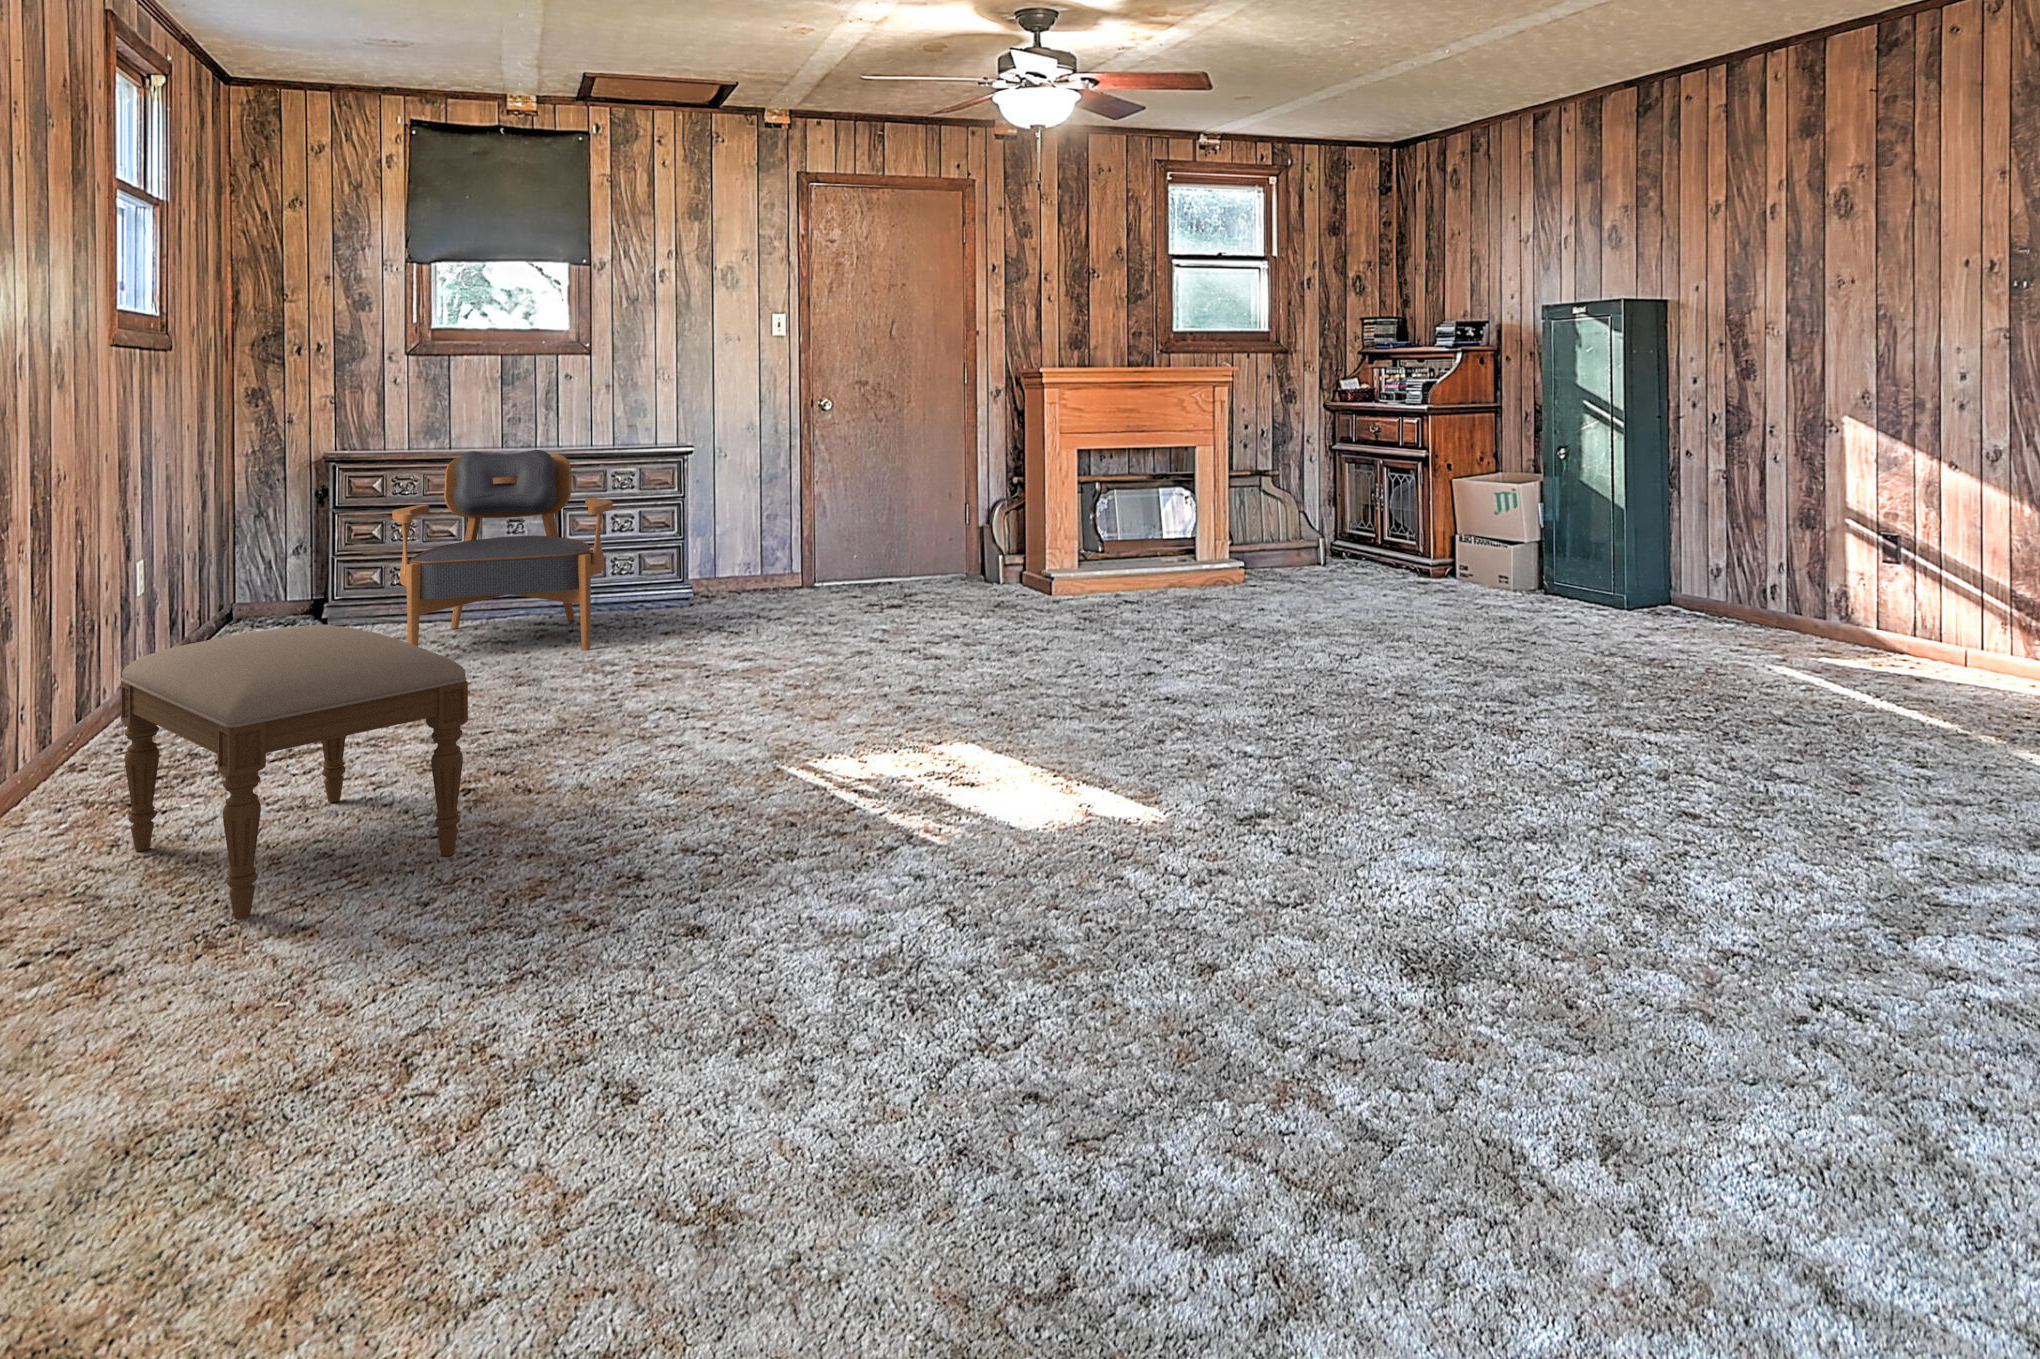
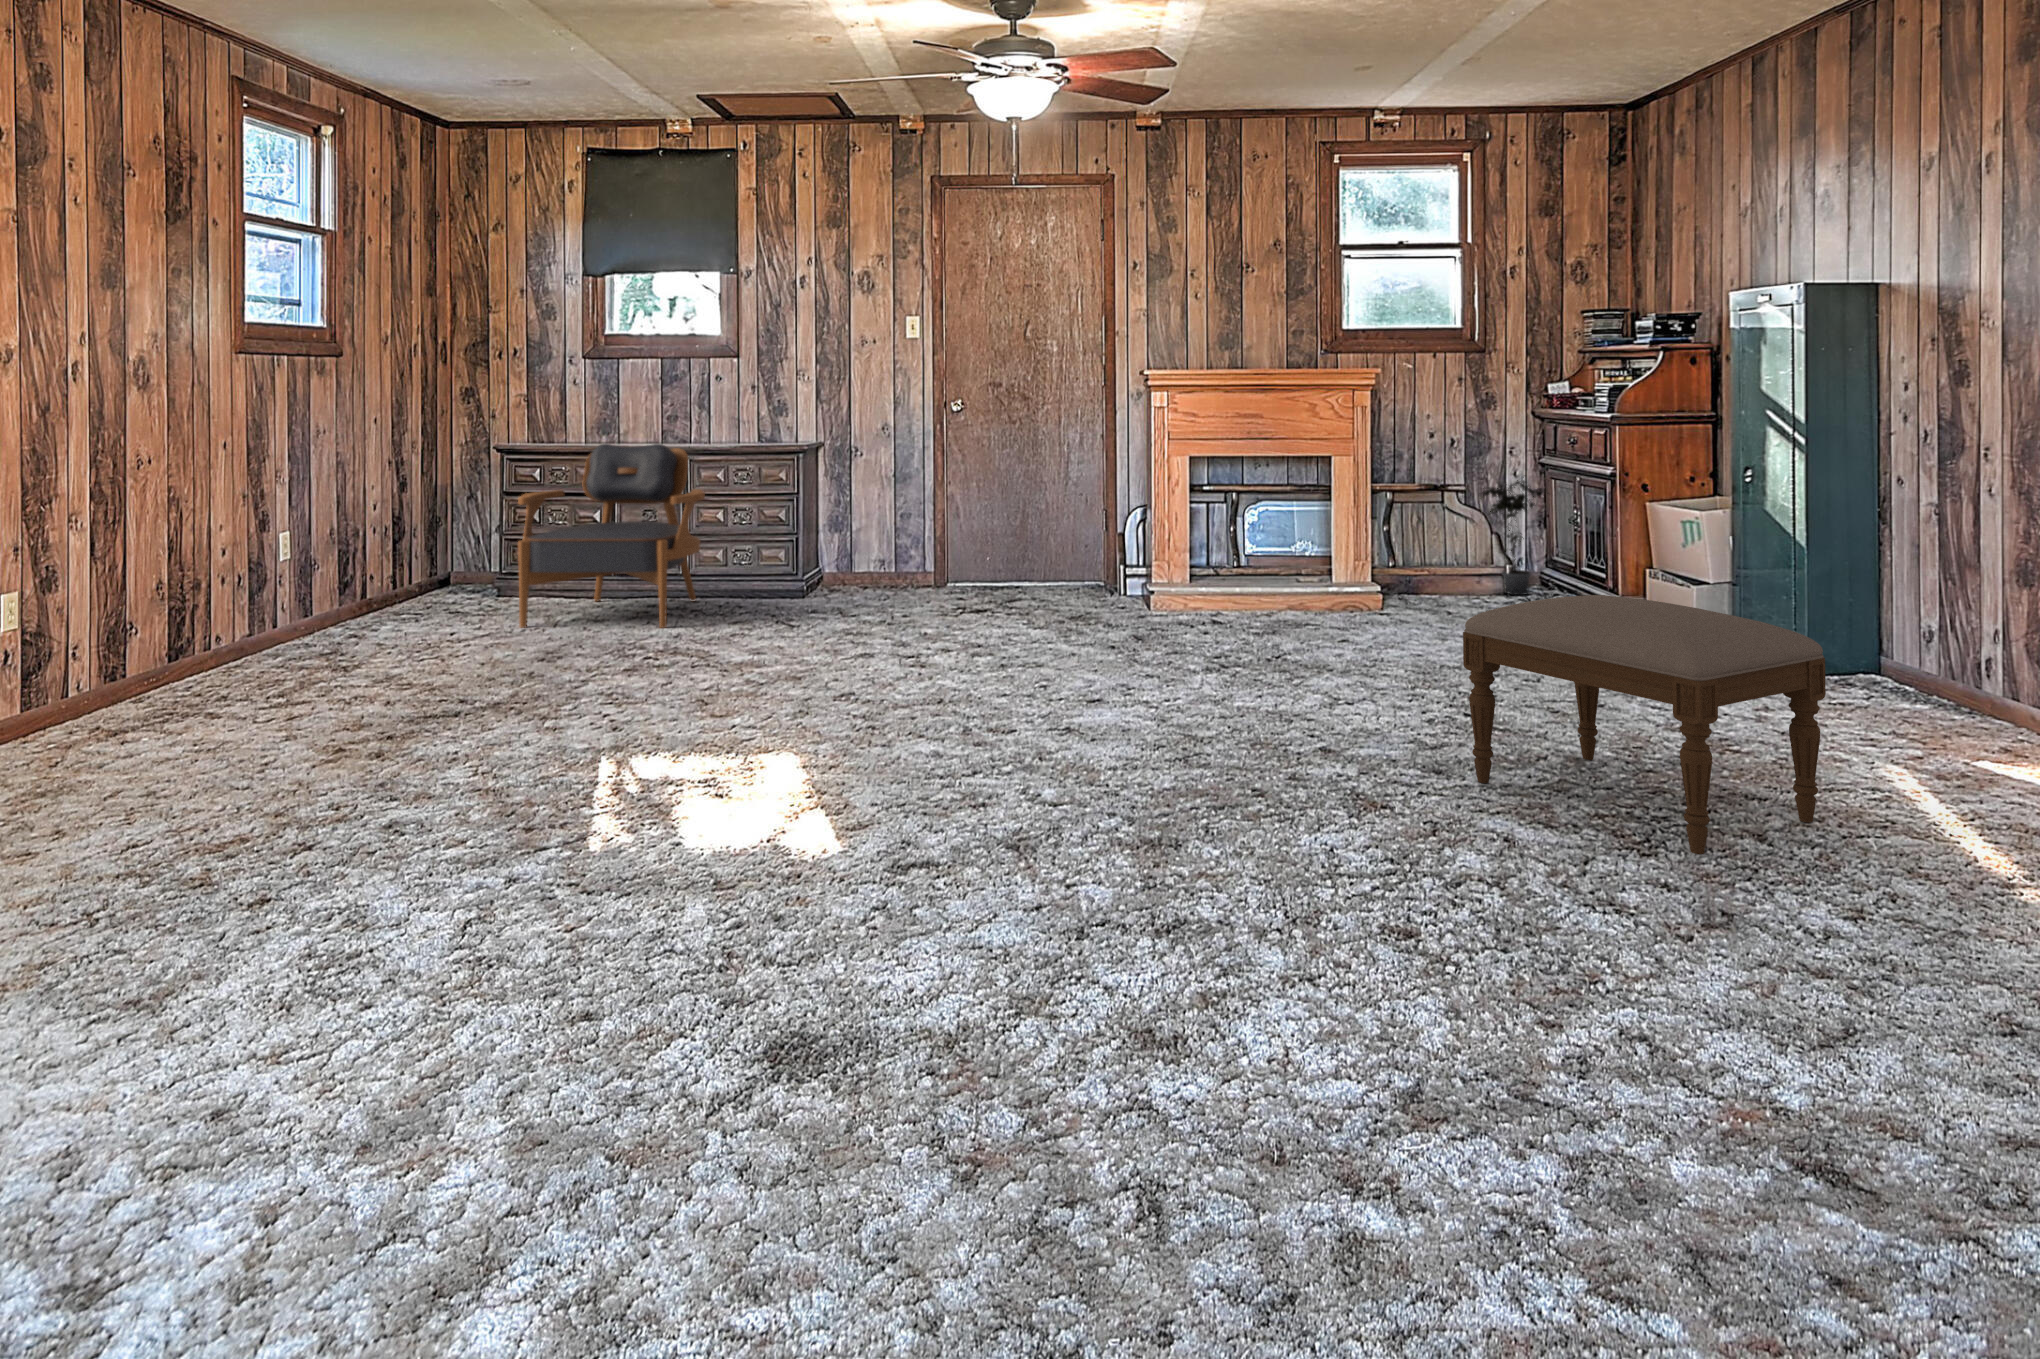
potted plant: none [1298,458,1350,561] -> present [1480,476,1545,595]
ottoman: present [121,625,468,919] -> present [1463,595,1826,854]

